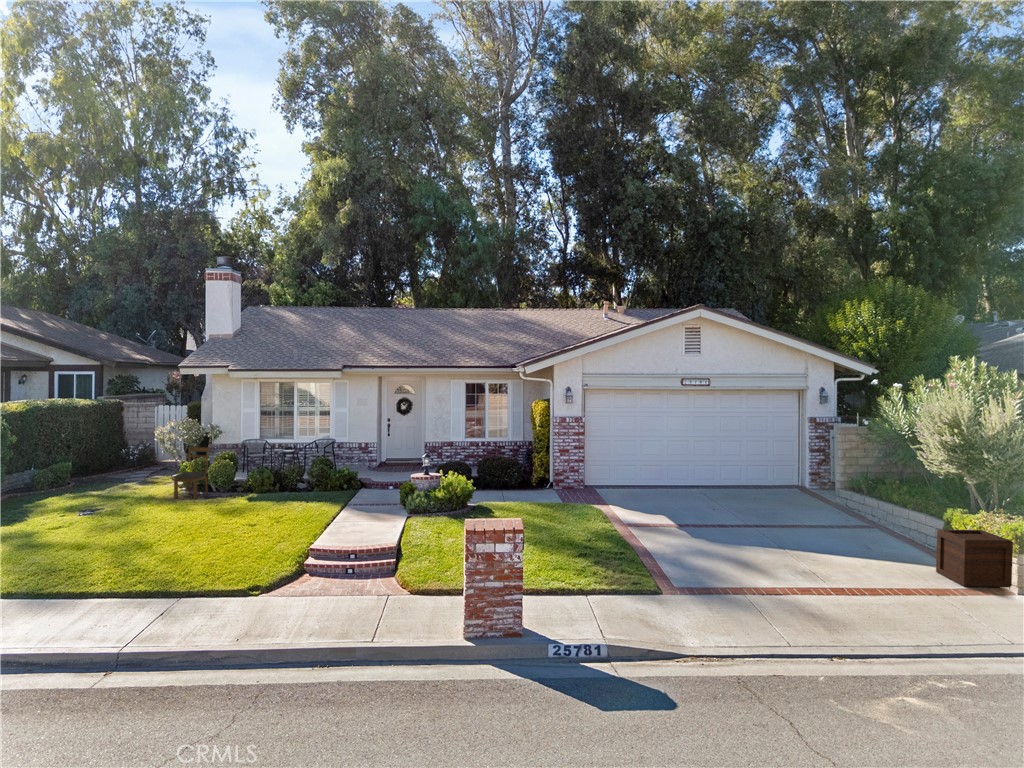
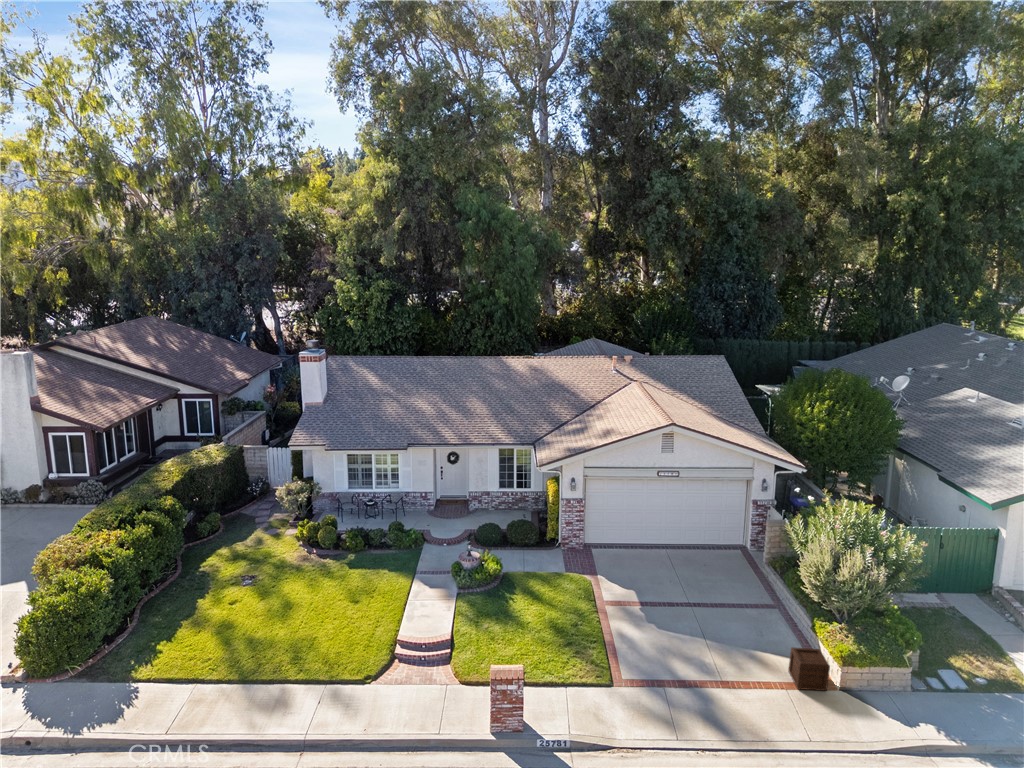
chair: present [174,447,209,499] -> none [298,516,320,556]

